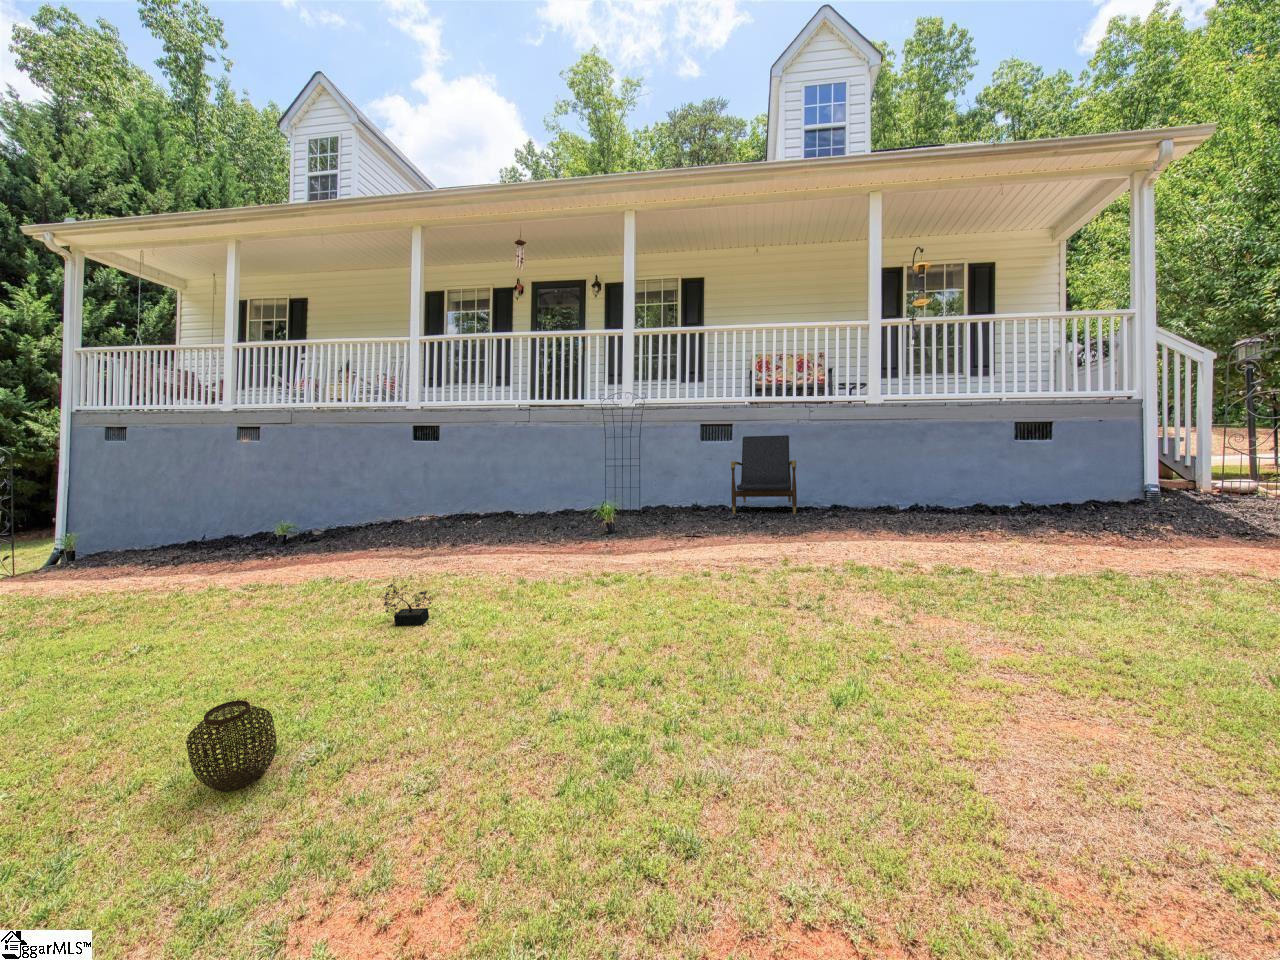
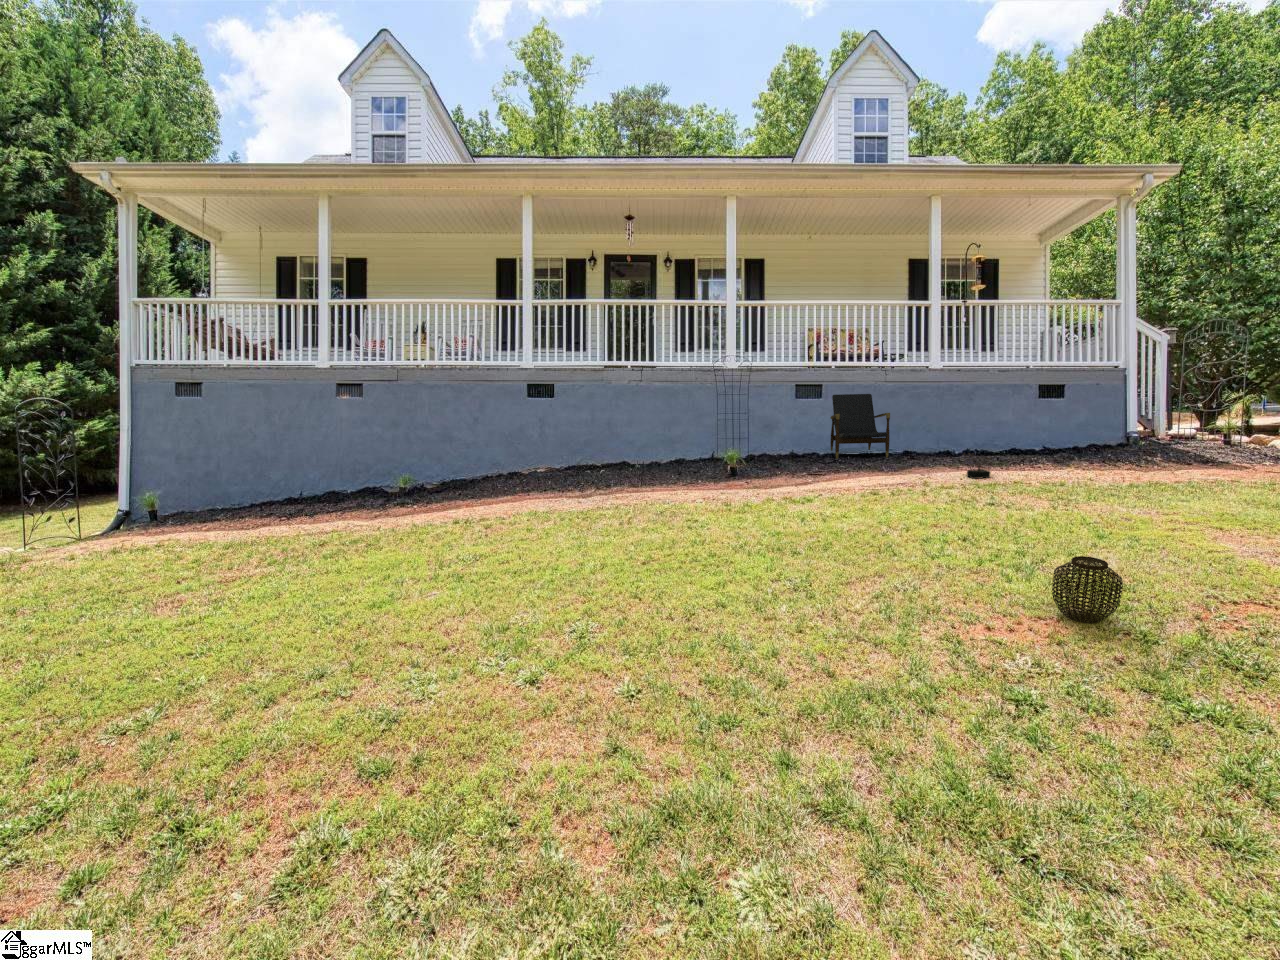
decorative plant: present [381,582,432,626] -> present [963,454,992,479]
woven basket: present [186,700,277,792] -> present [1052,556,1123,624]

